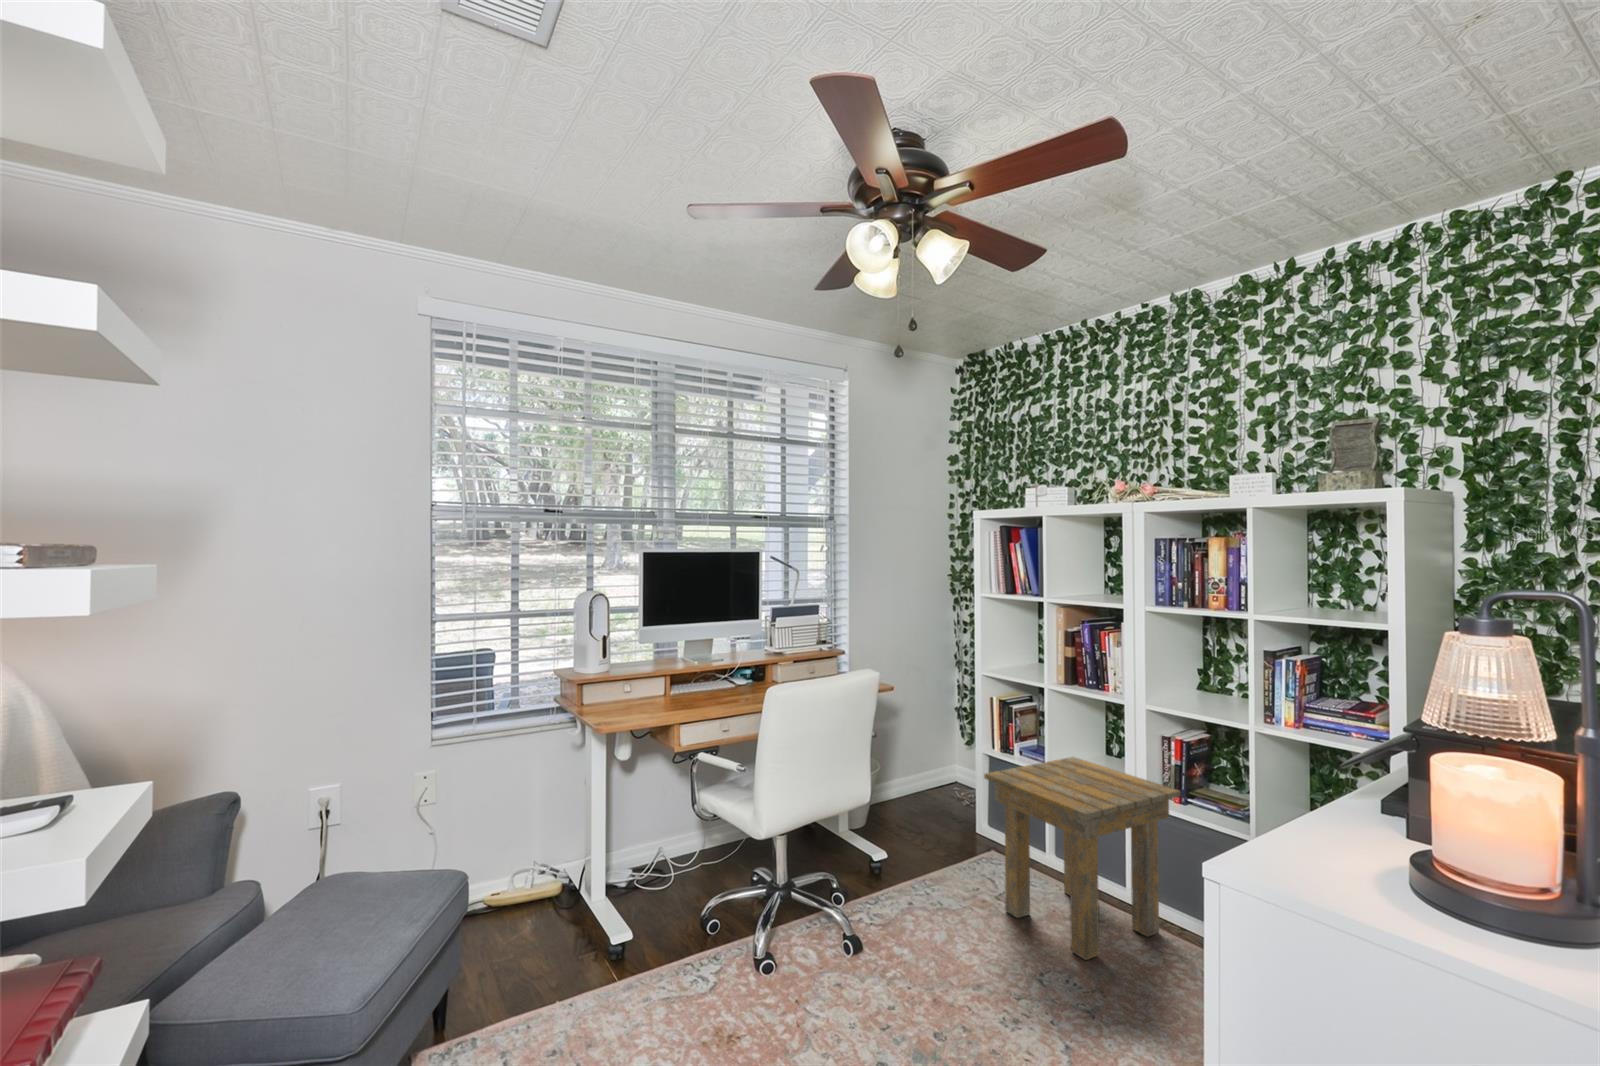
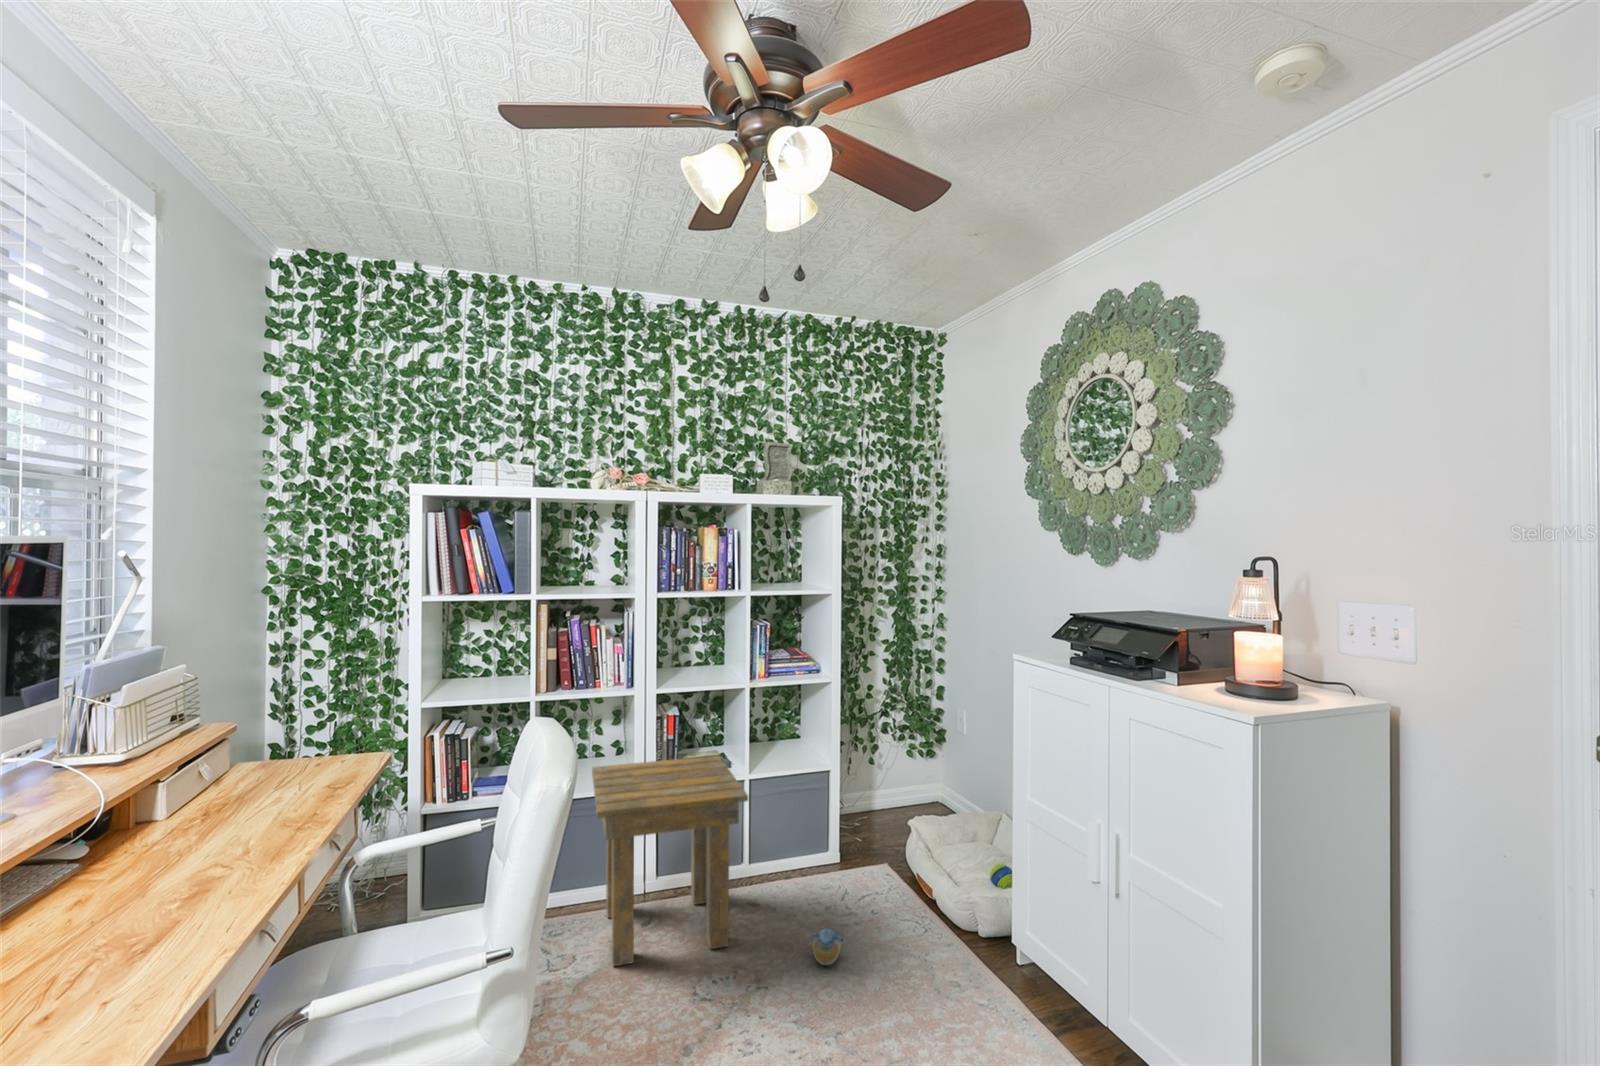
plush toy: none [1097,984,1160,1031] -> present [811,928,845,966]

